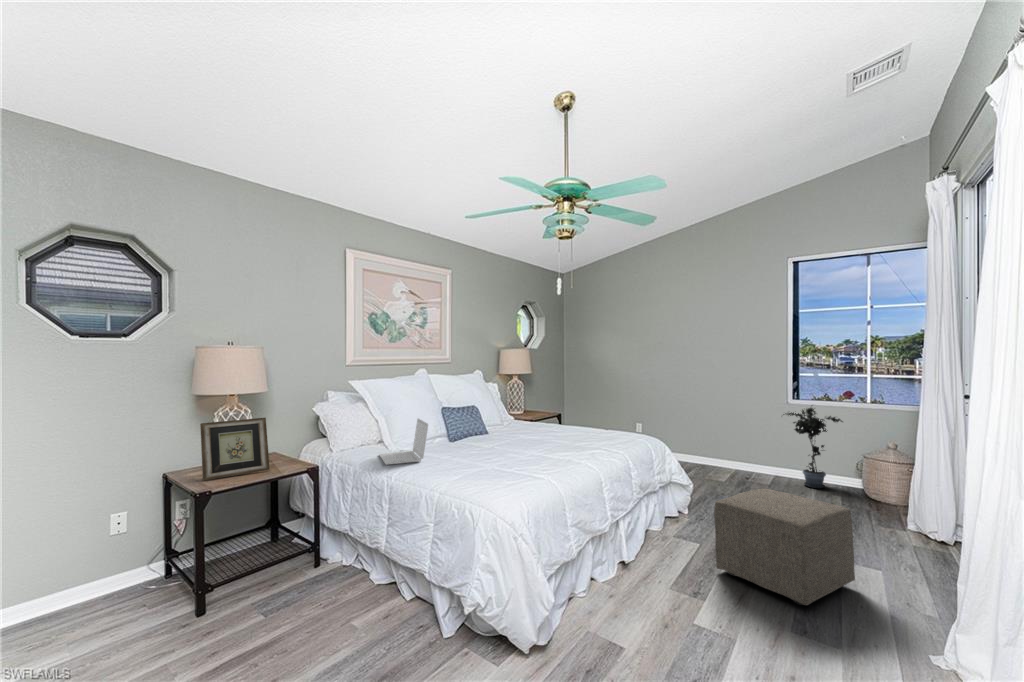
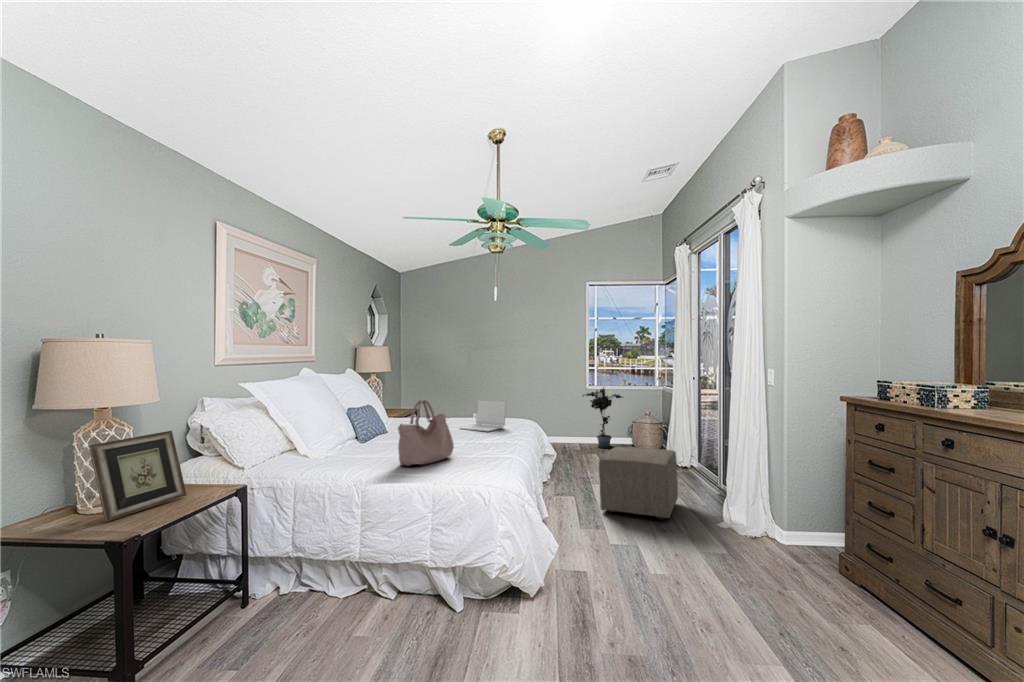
handbag: none [428,407,496,473] -> present [398,400,454,466]
laptop: present [379,419,428,465] -> present [460,398,506,432]

